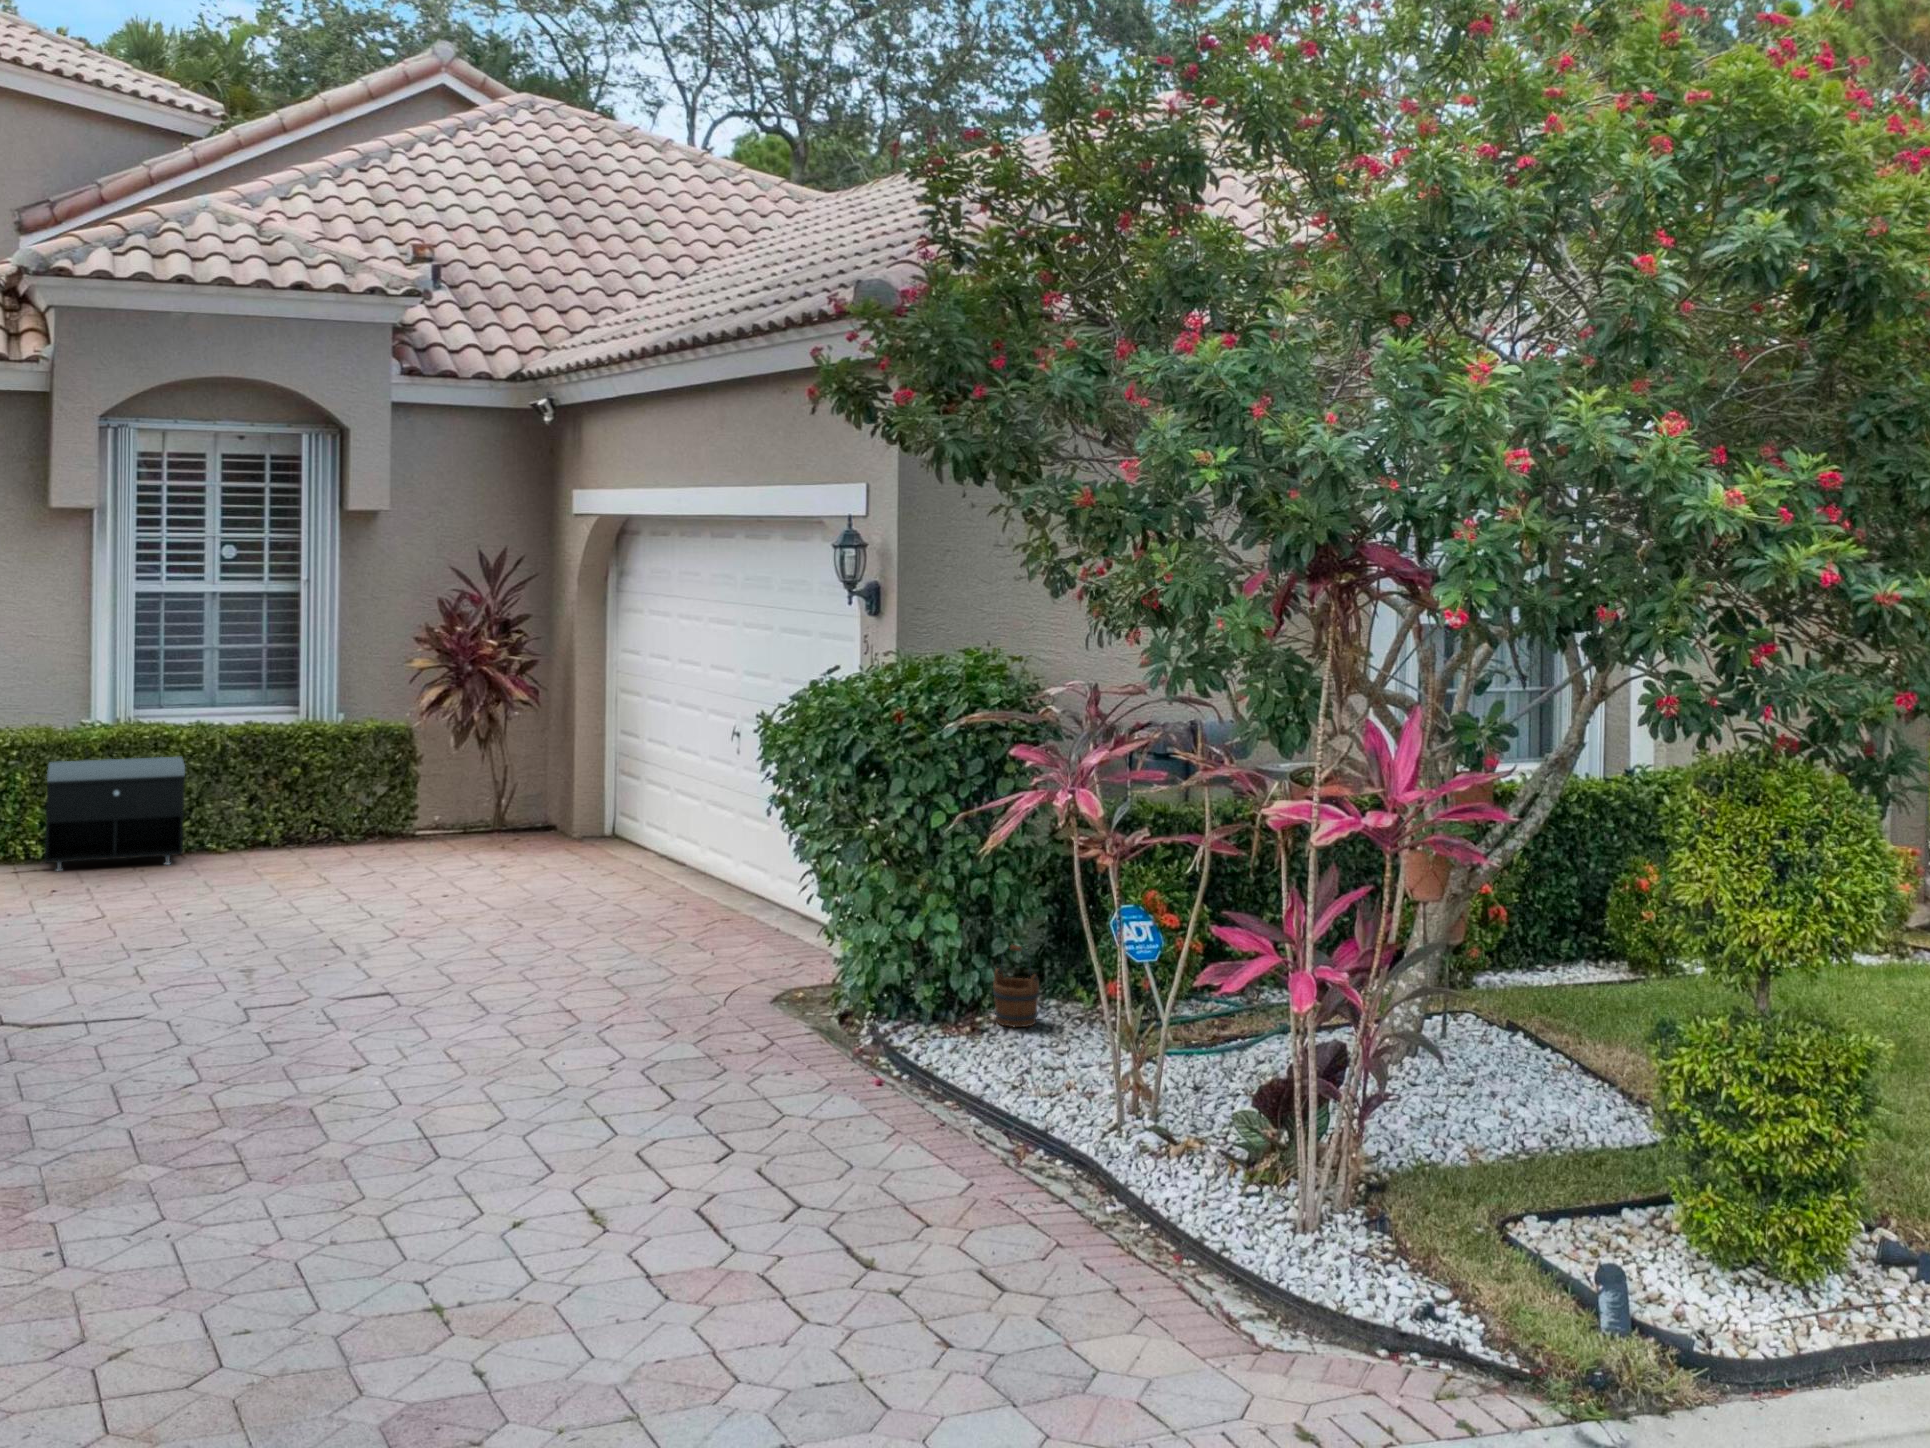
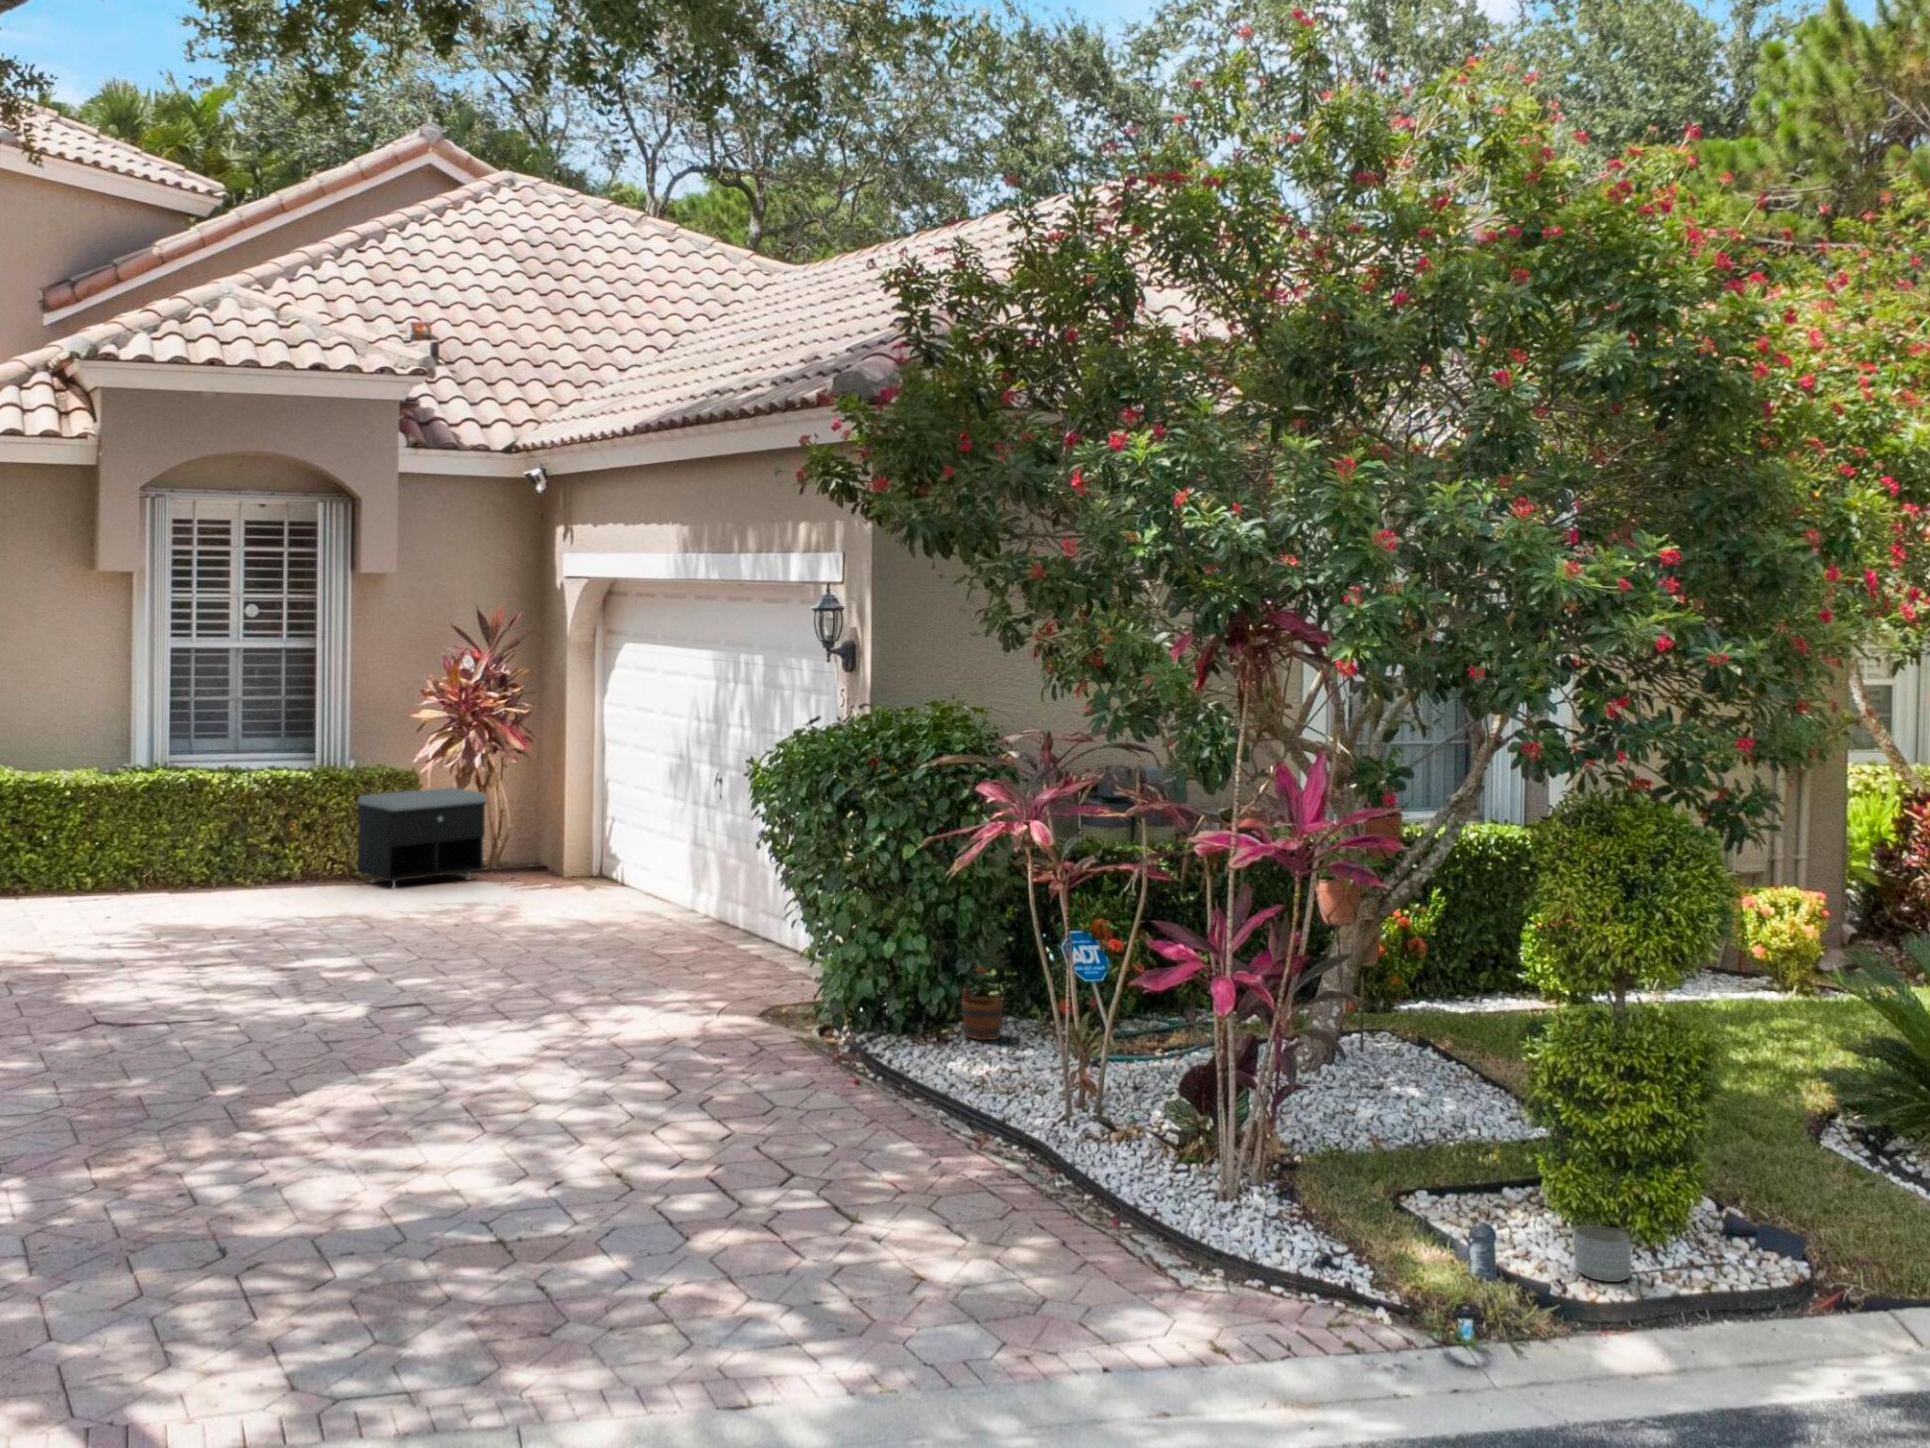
storage bench: present [45,757,185,871] -> present [357,787,487,888]
planter: none [1722,1264,1791,1336] -> present [1574,1225,1631,1282]

